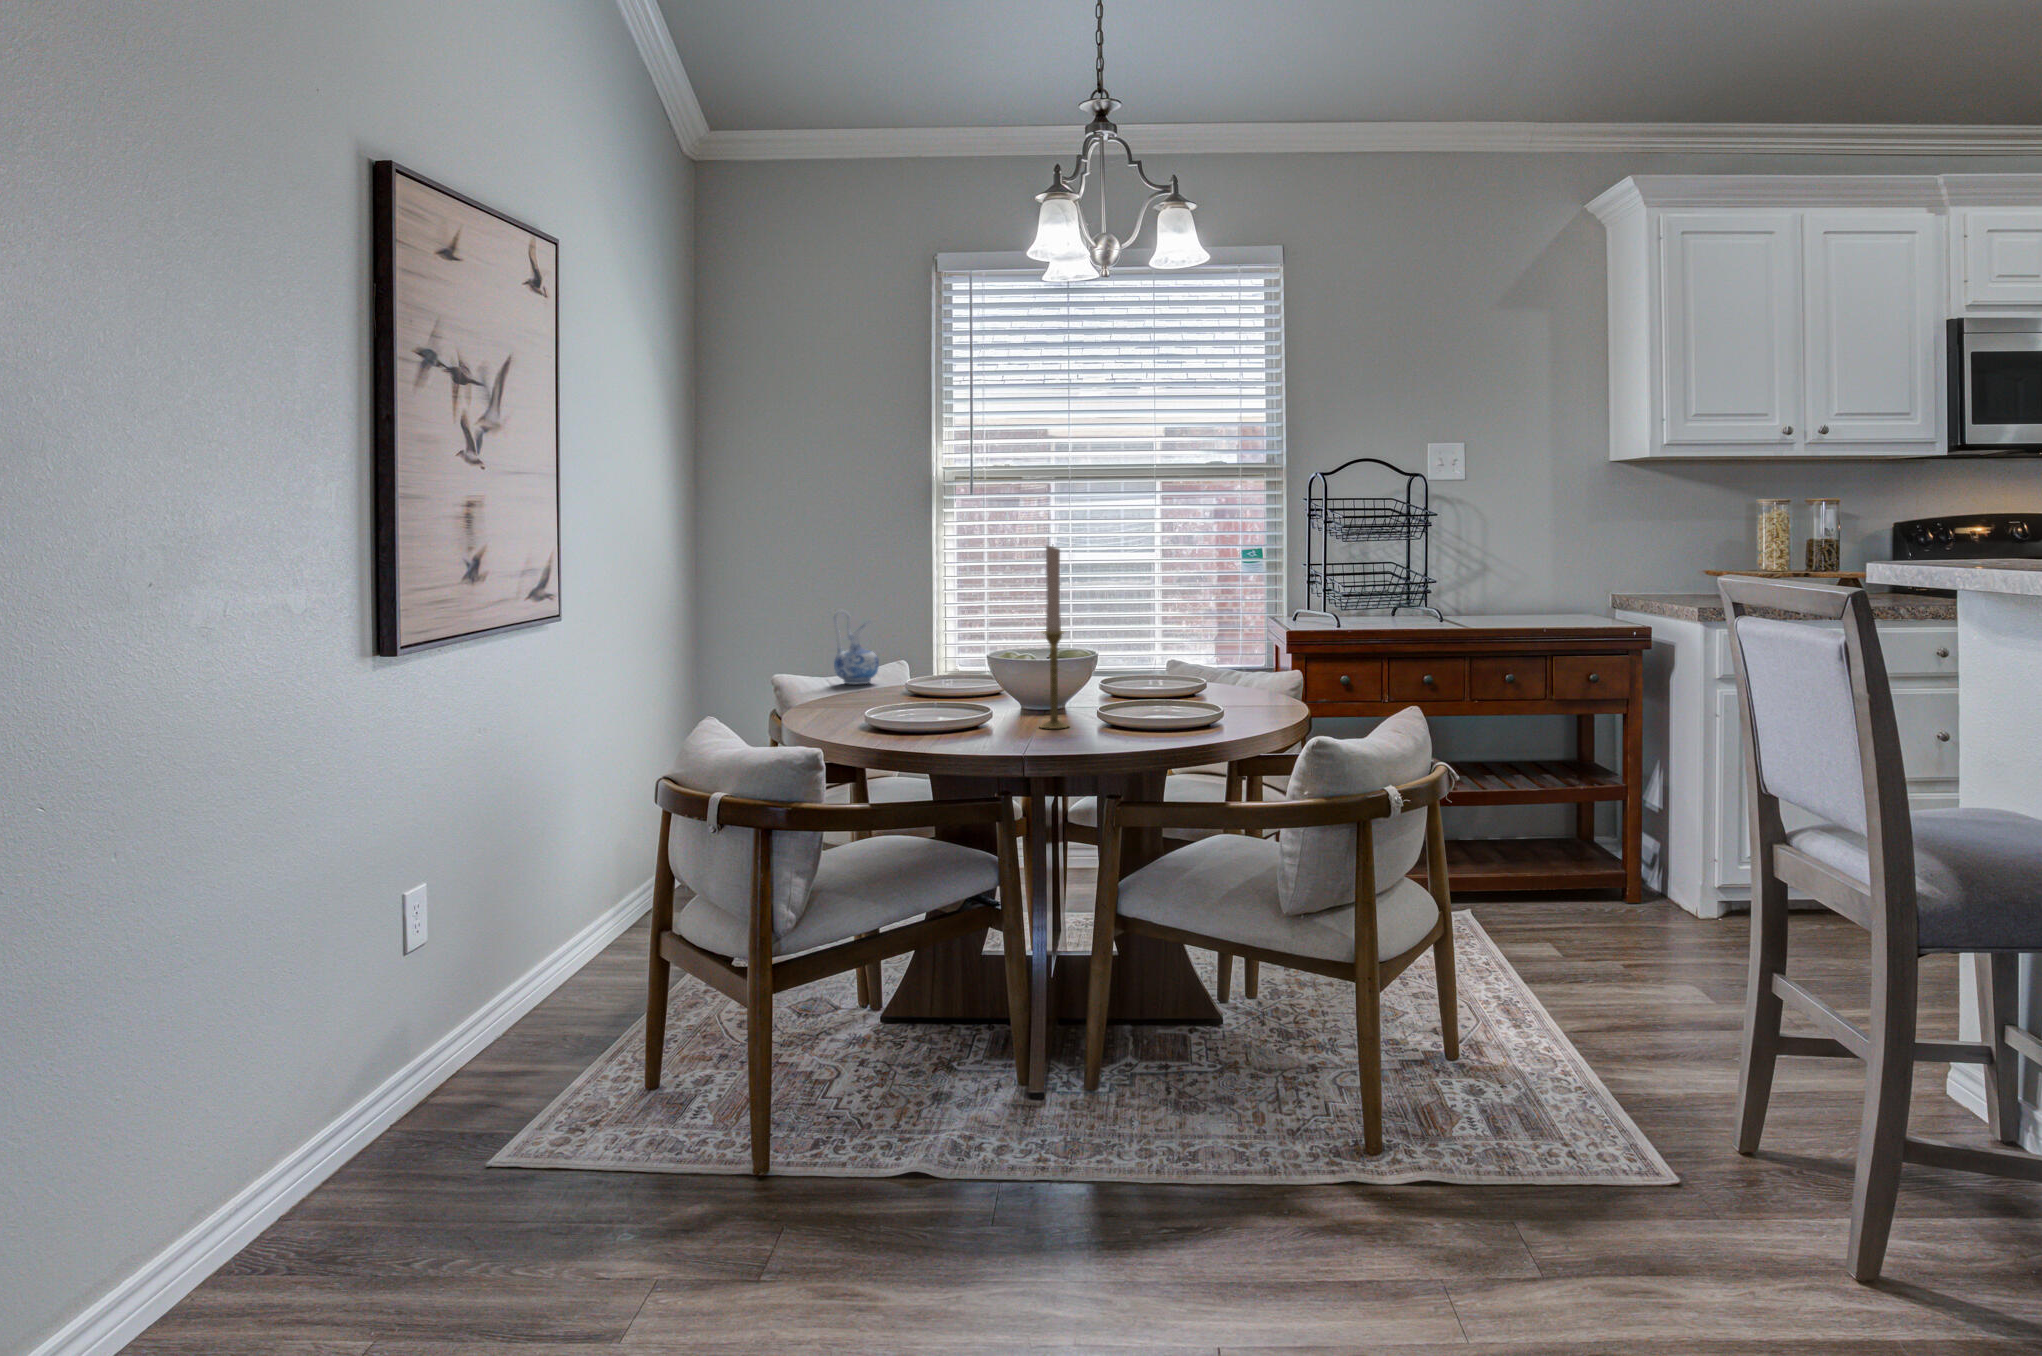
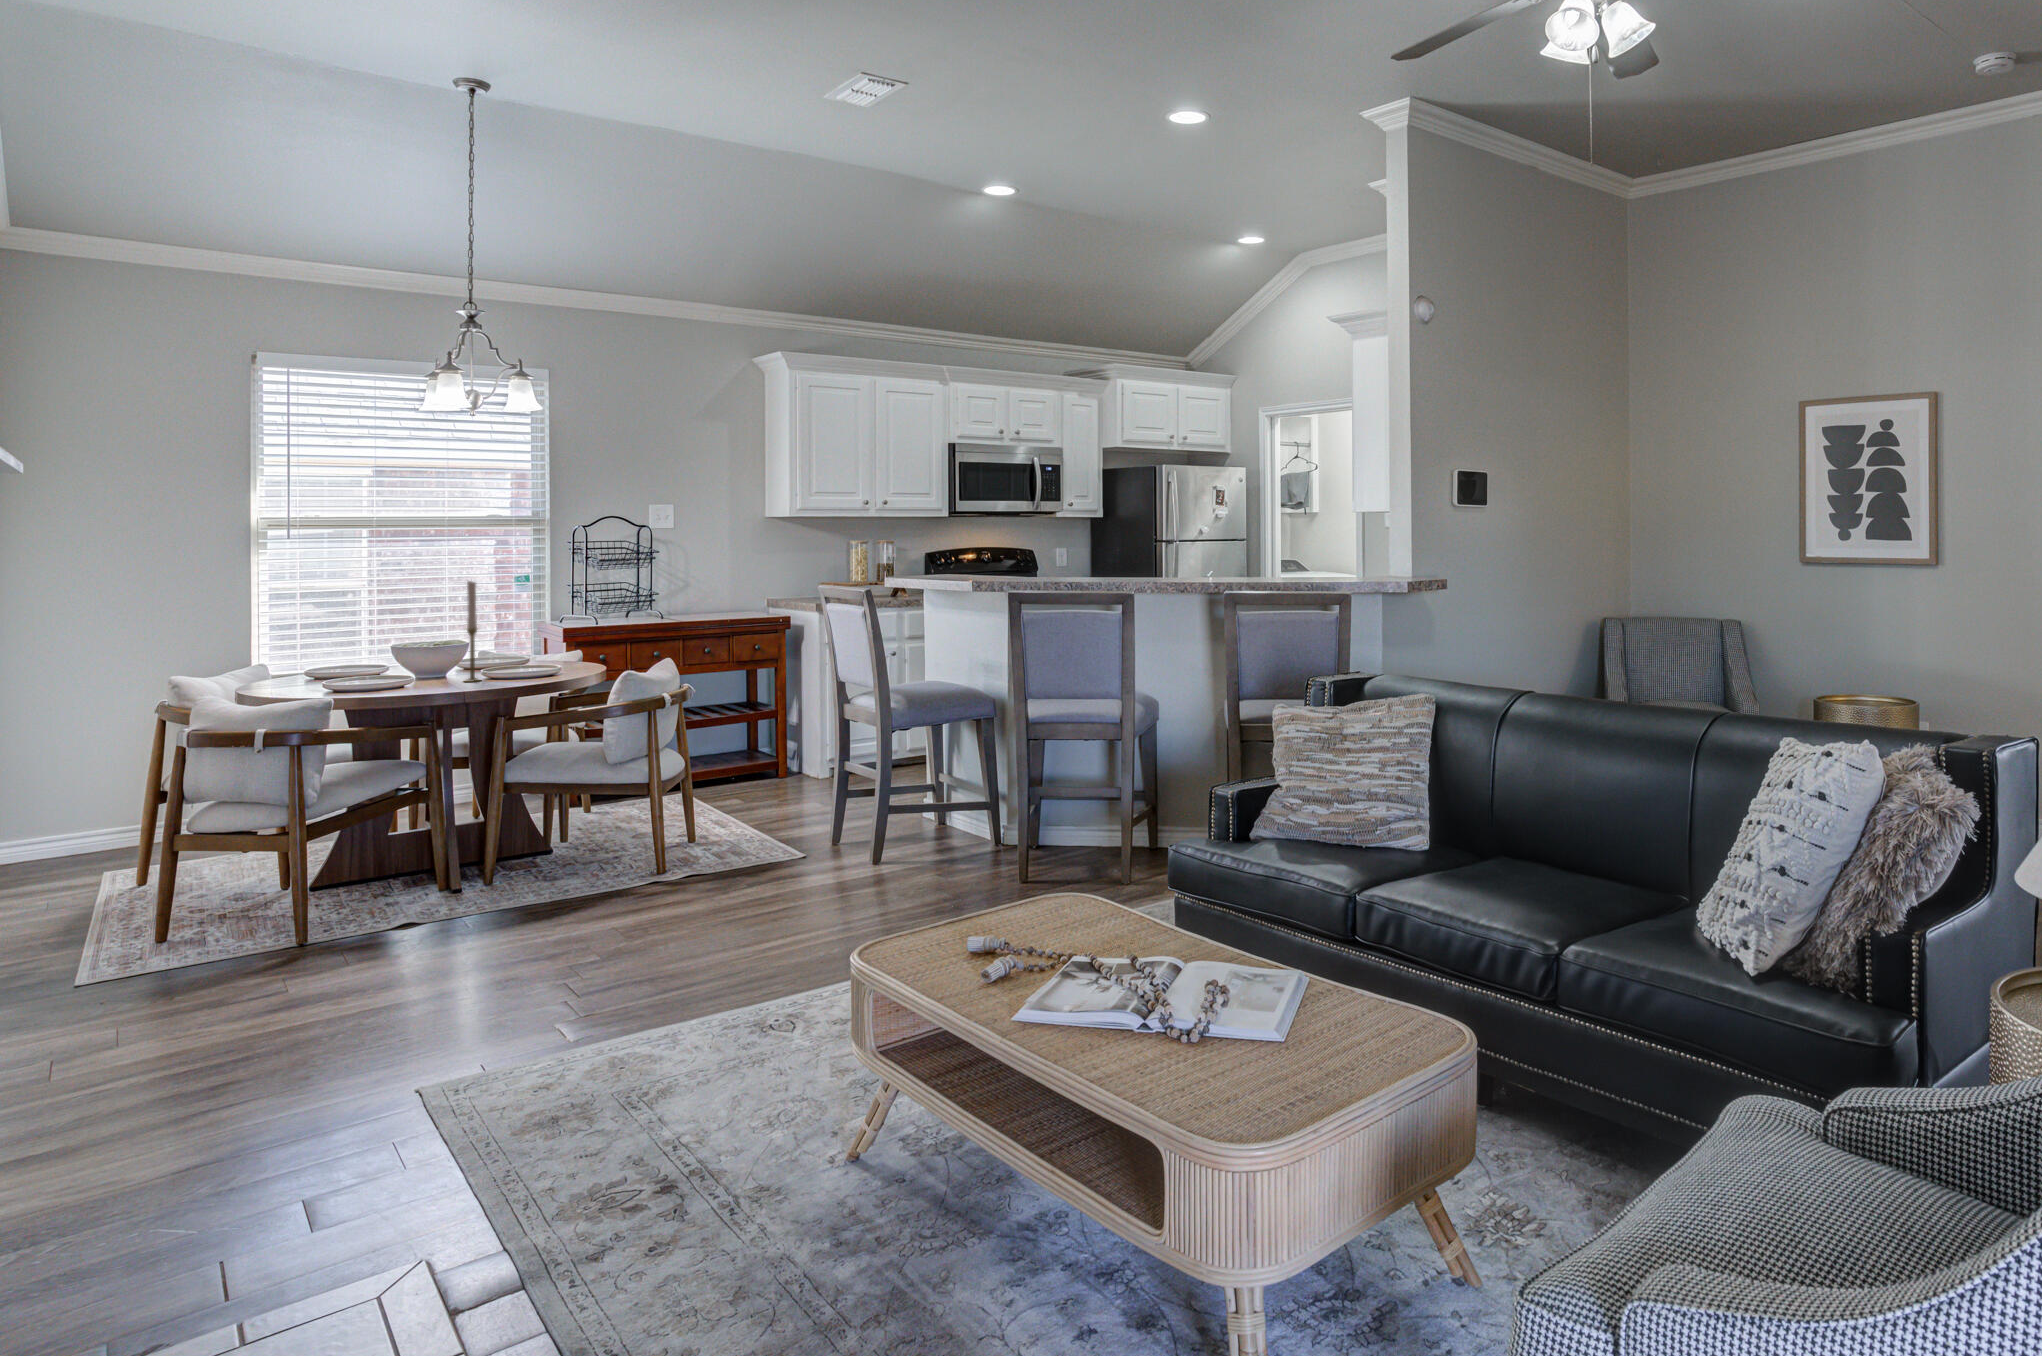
ceramic pitcher: present [833,610,879,685] -> none [247,626,284,677]

